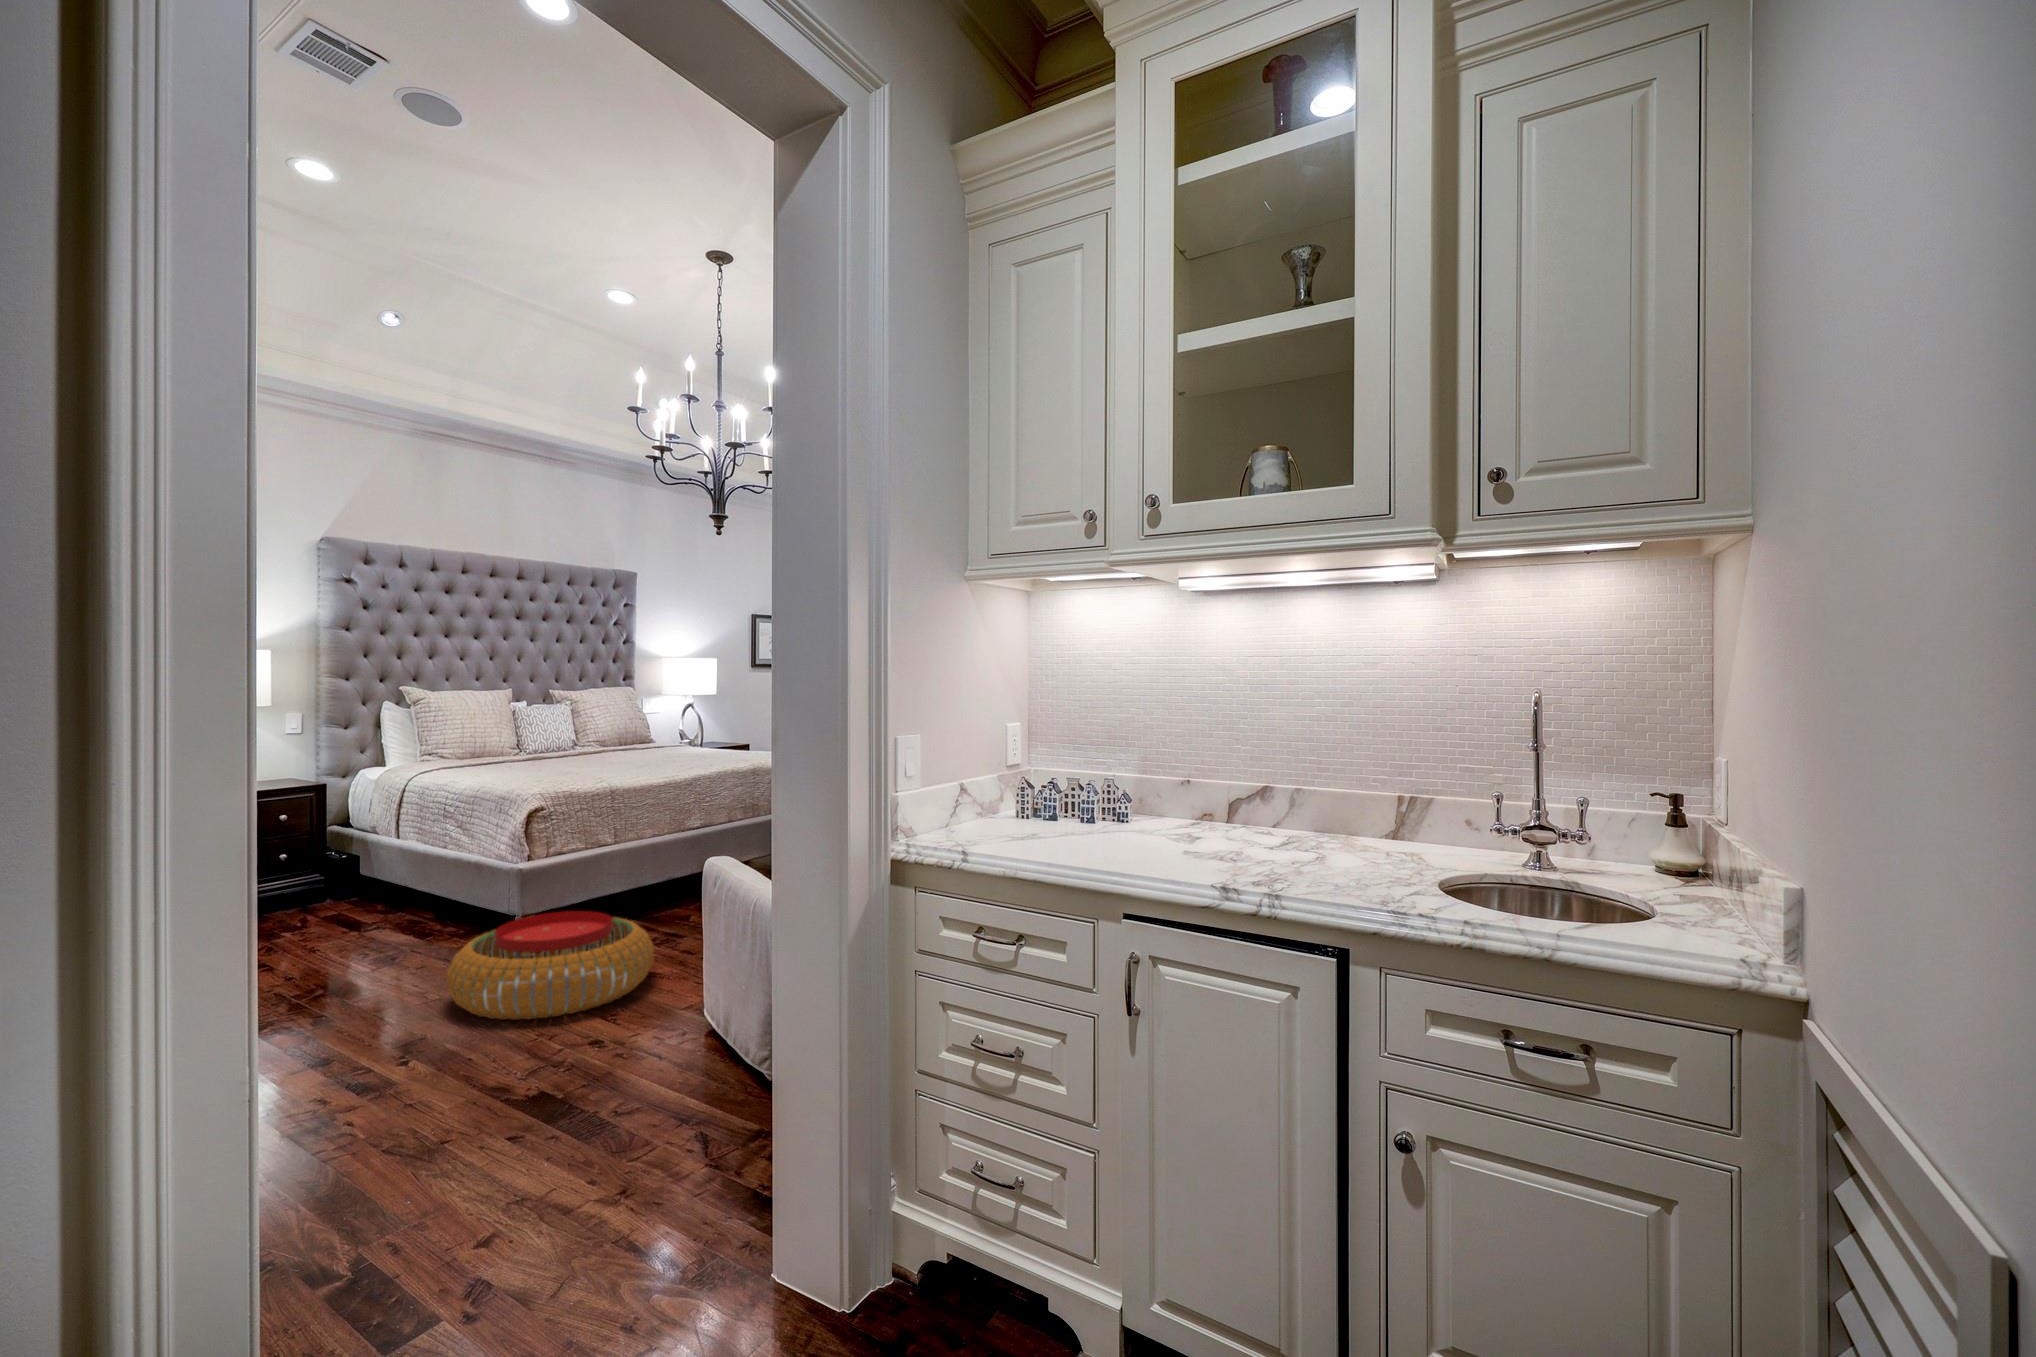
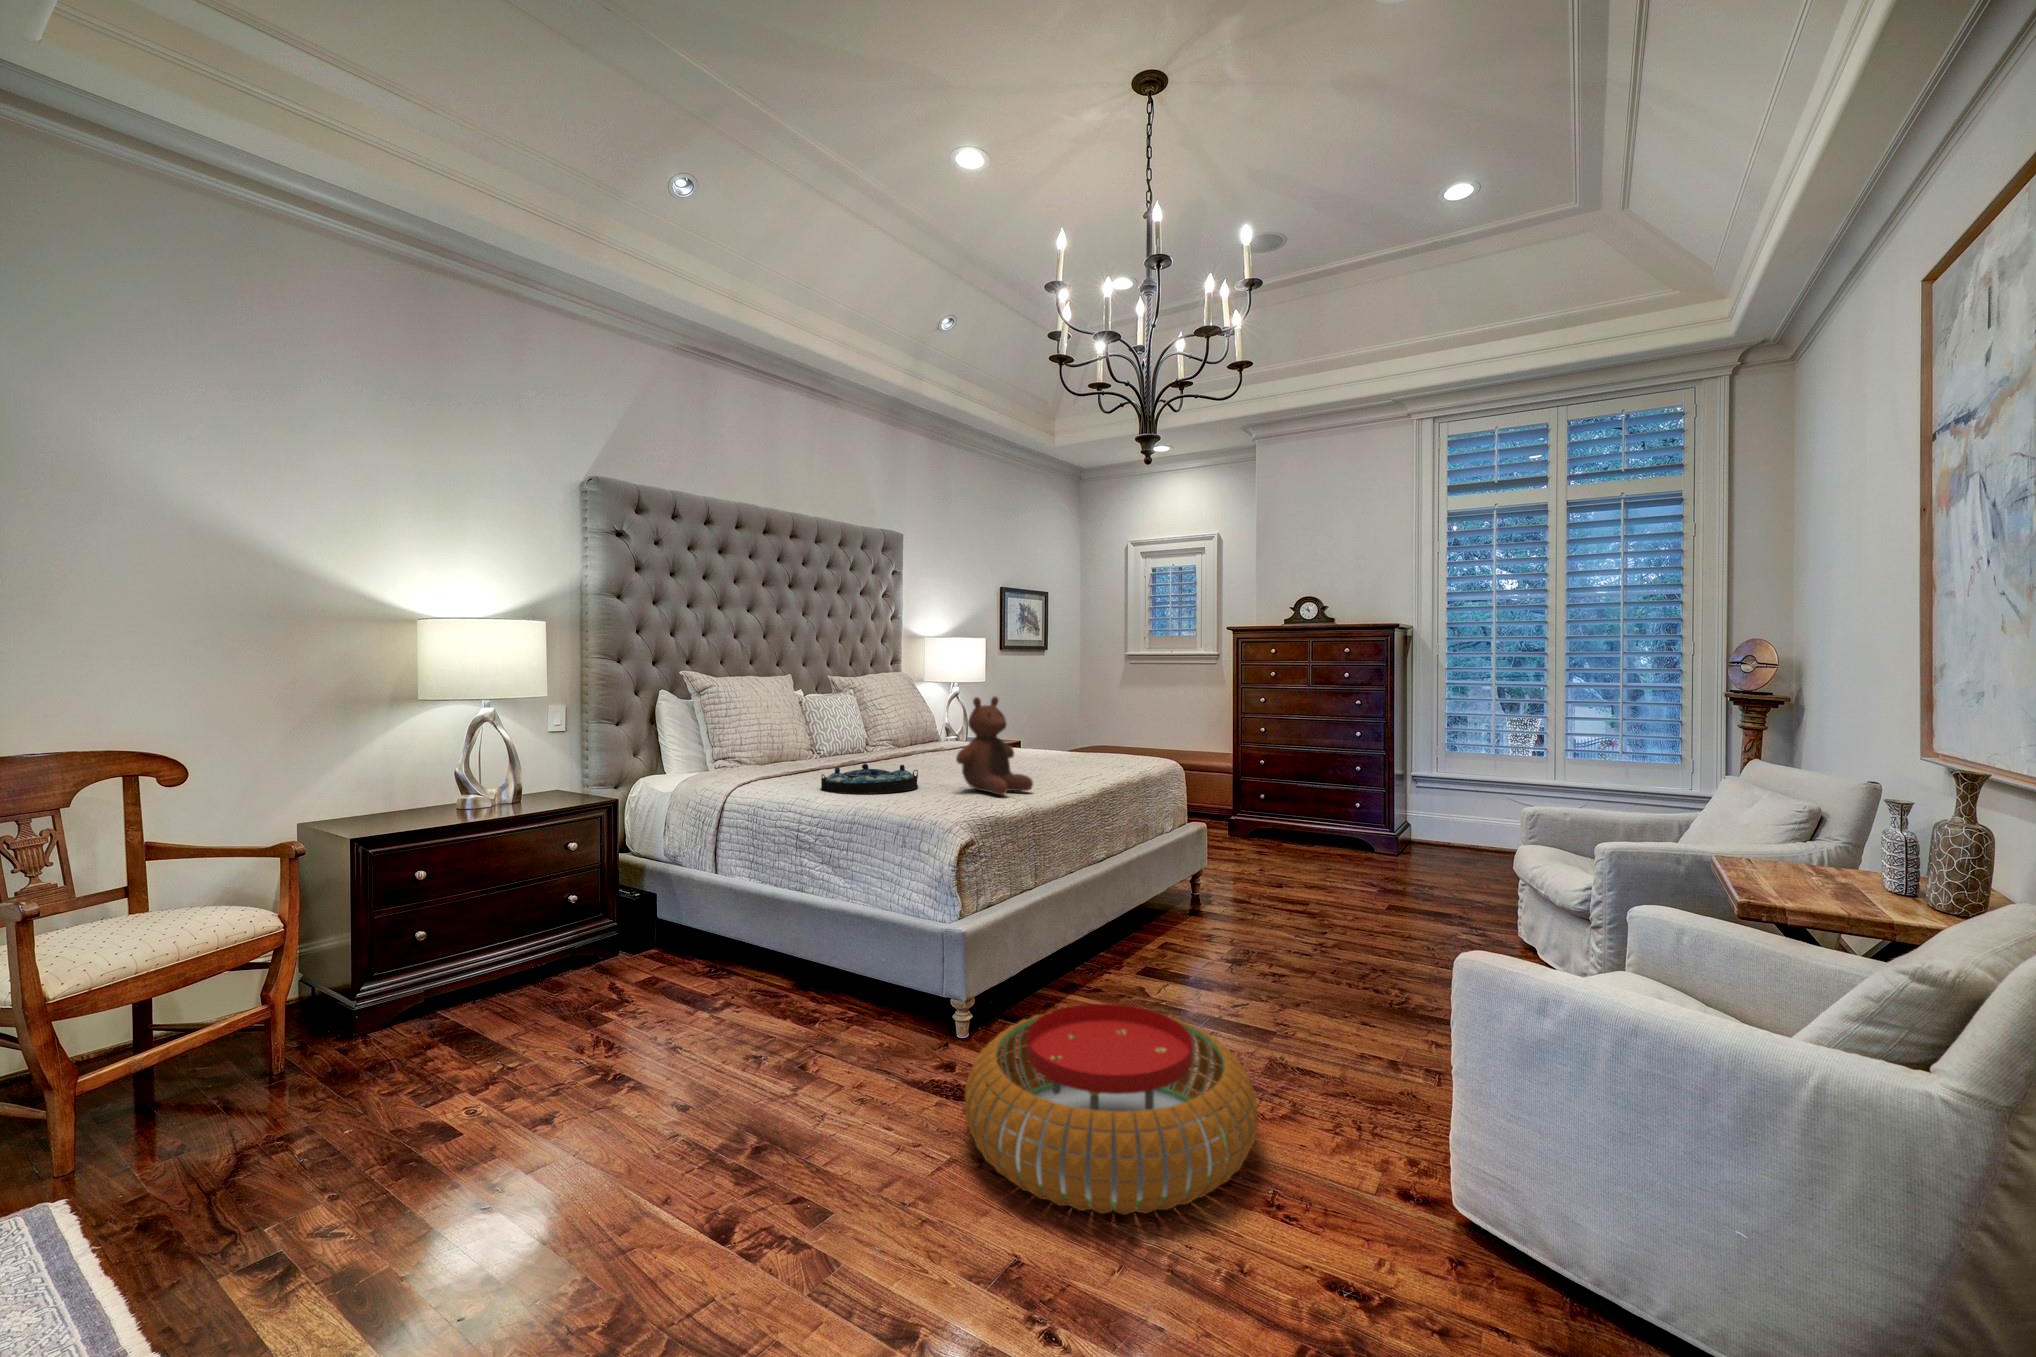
stuffed bear: none [569,708,630,780] -> present [956,697,1033,795]
serving tray: none [470,757,552,778] -> present [821,764,918,794]

